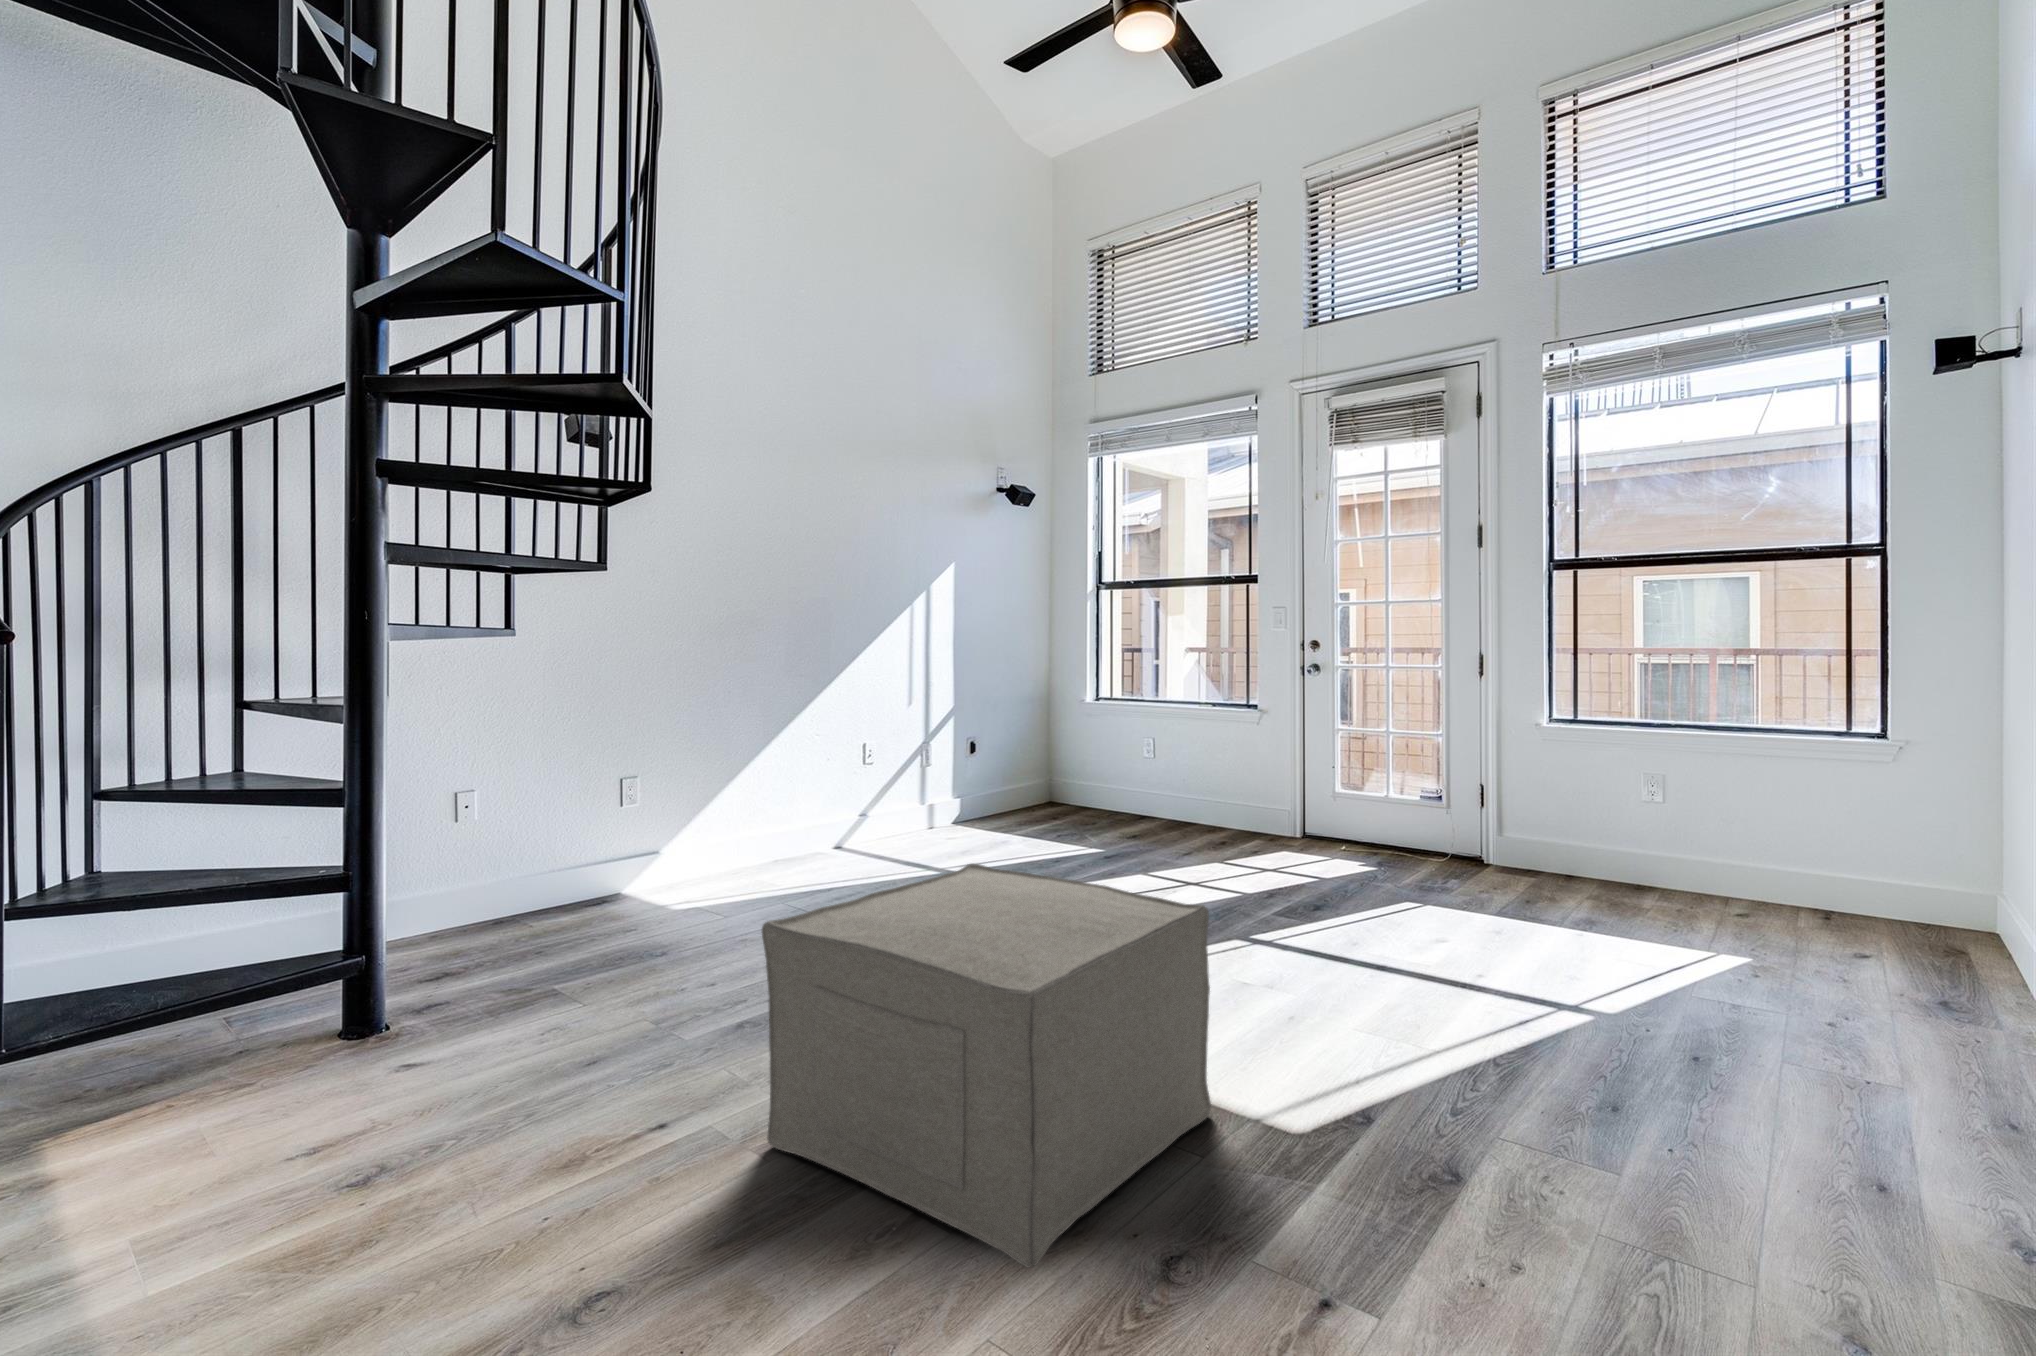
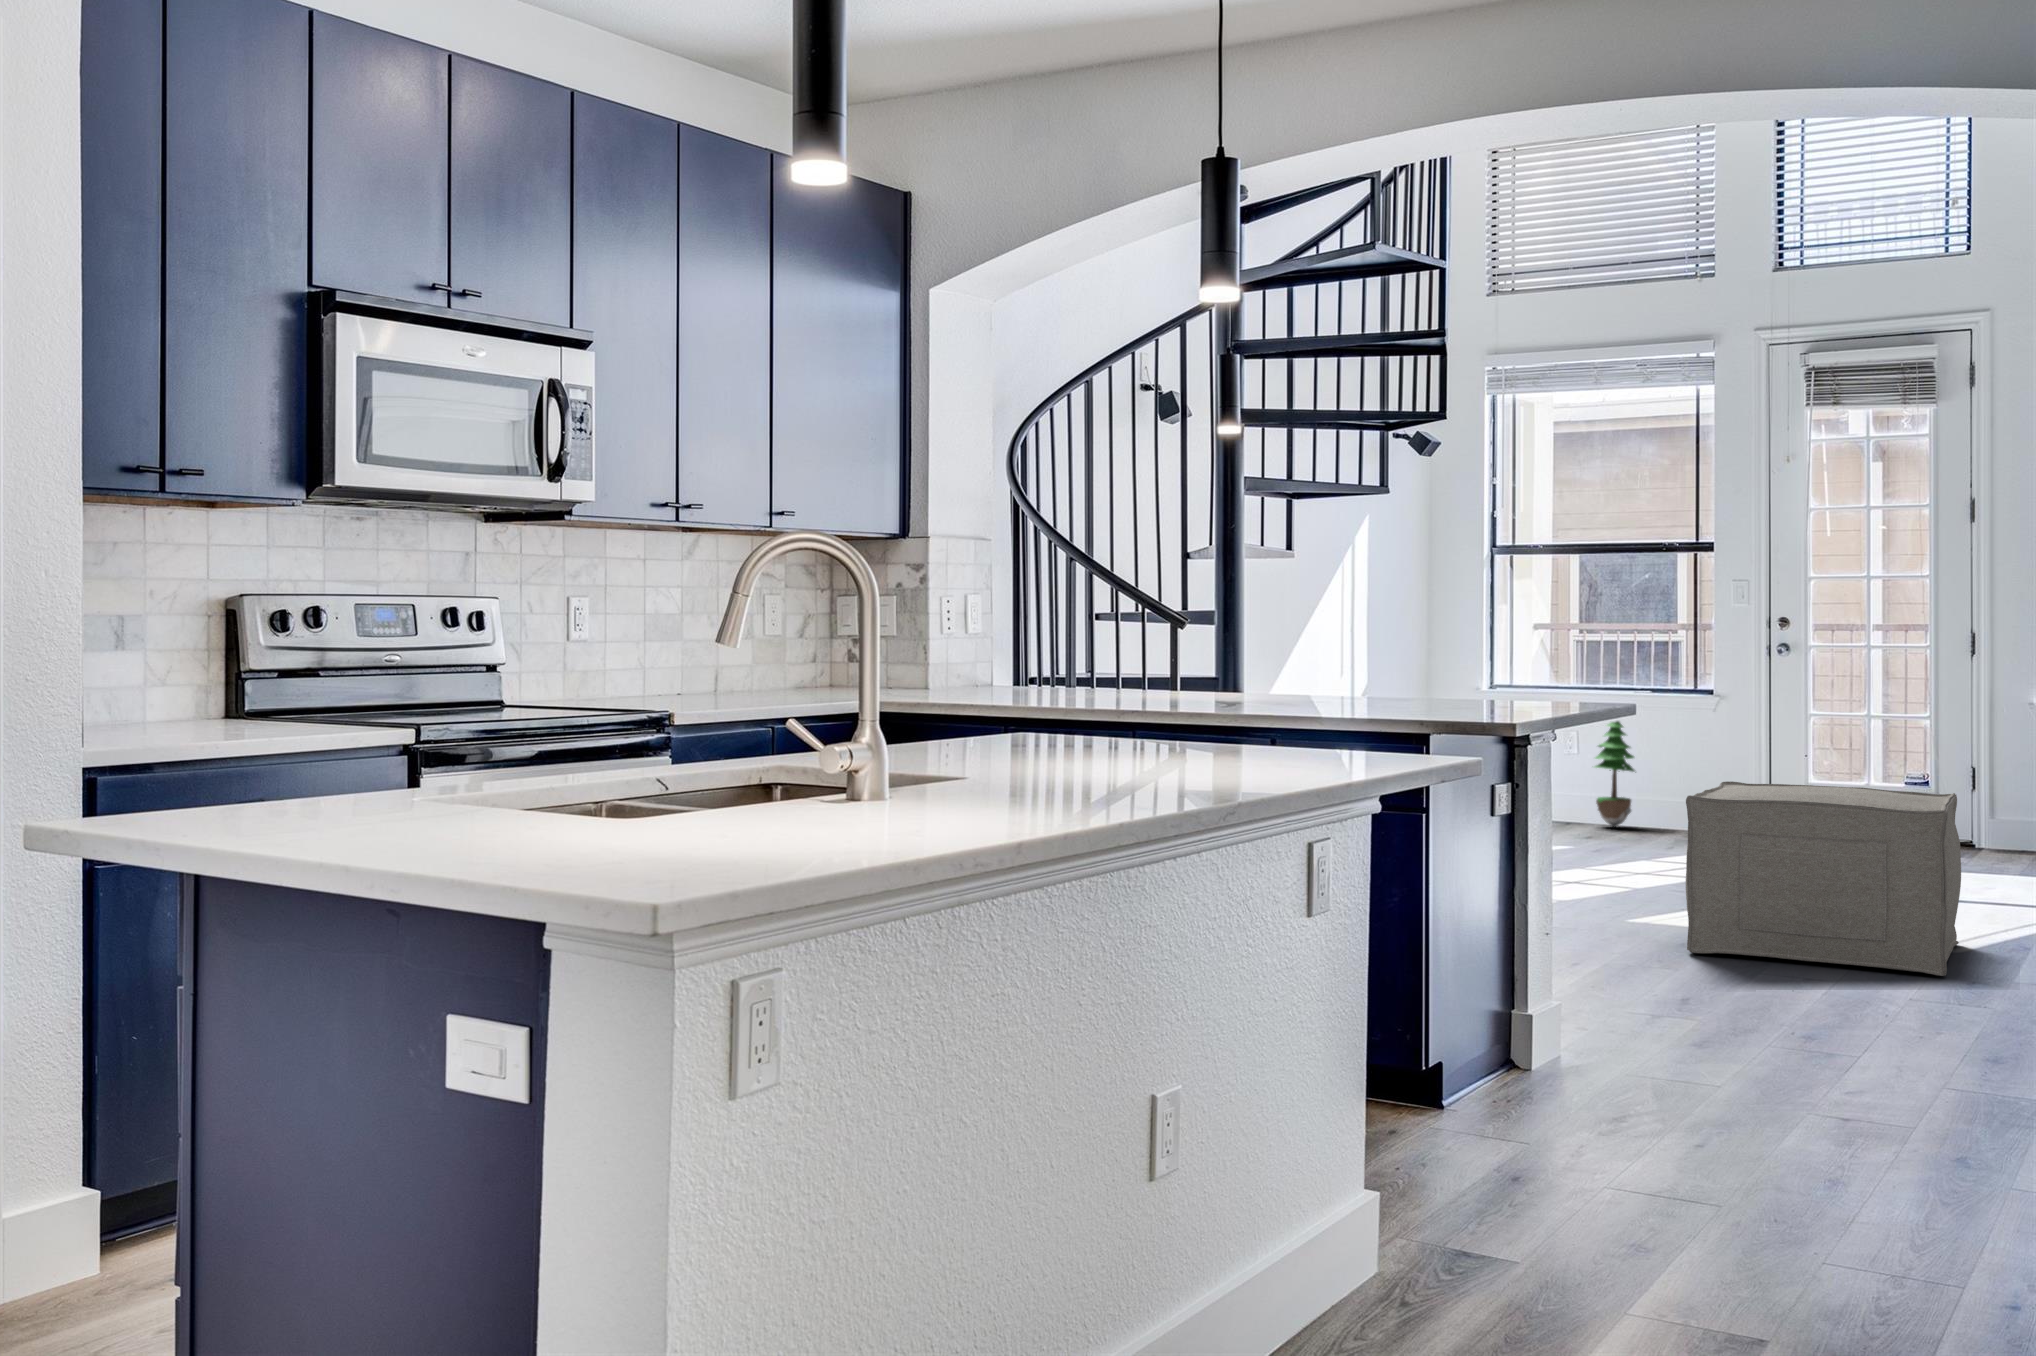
potted tree: none [1157,721,1196,828] -> present [1595,721,1634,827]

